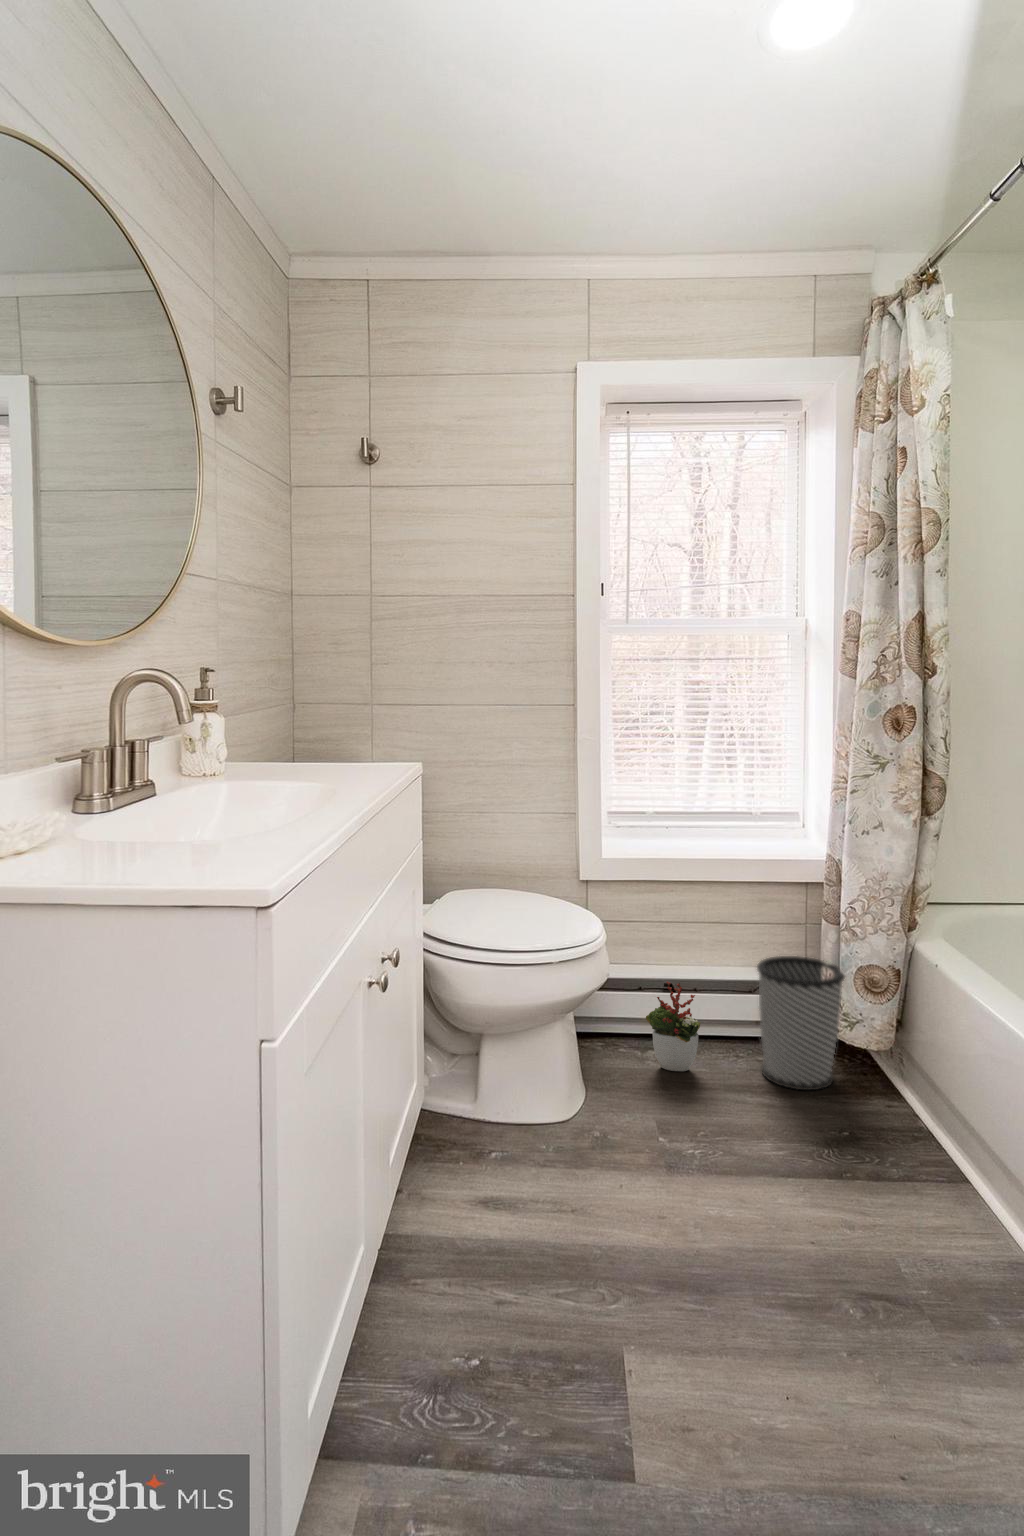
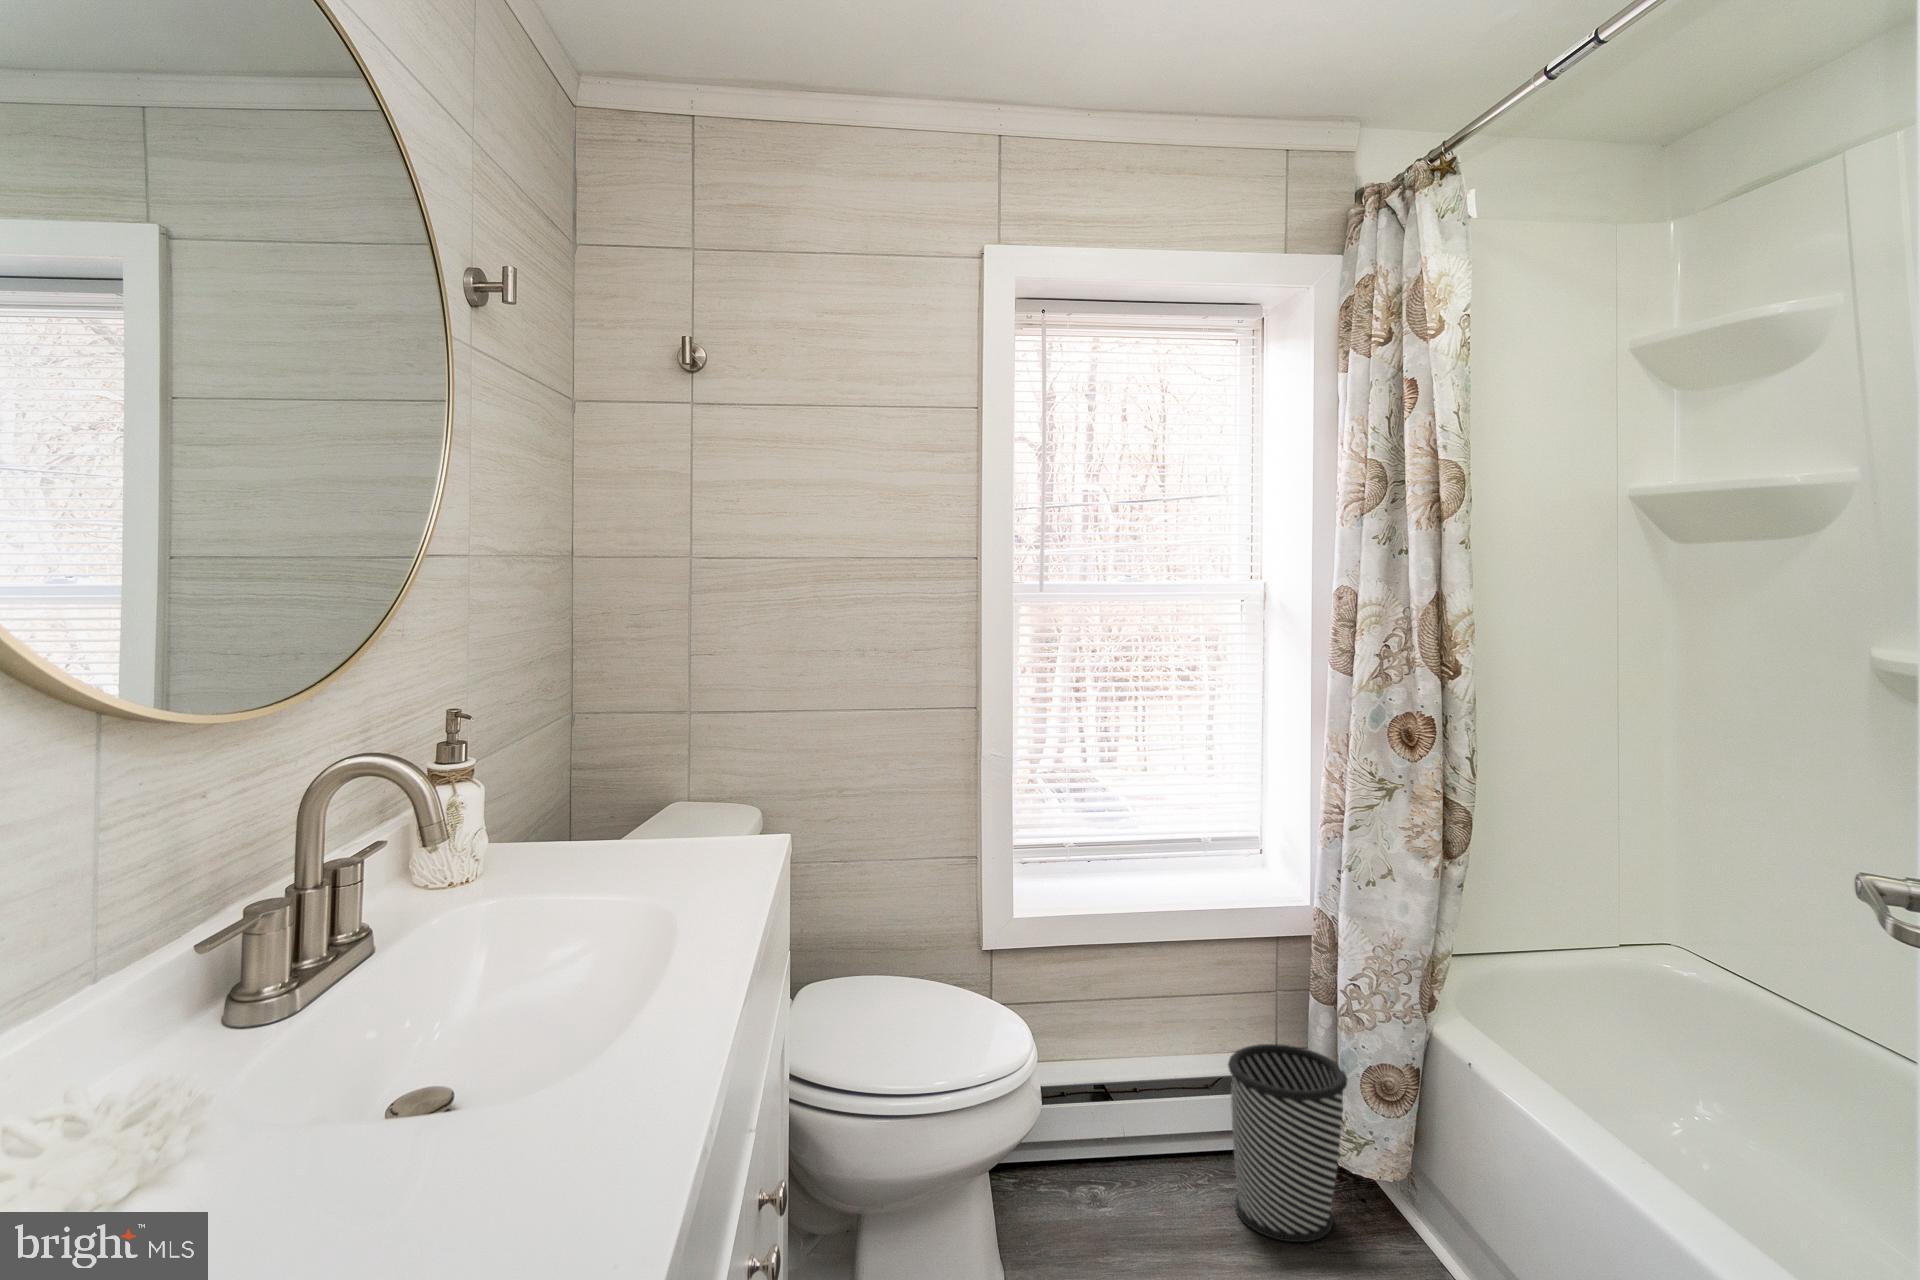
decorative plant: present [646,982,701,1071] -> none [1079,1089,1155,1217]

